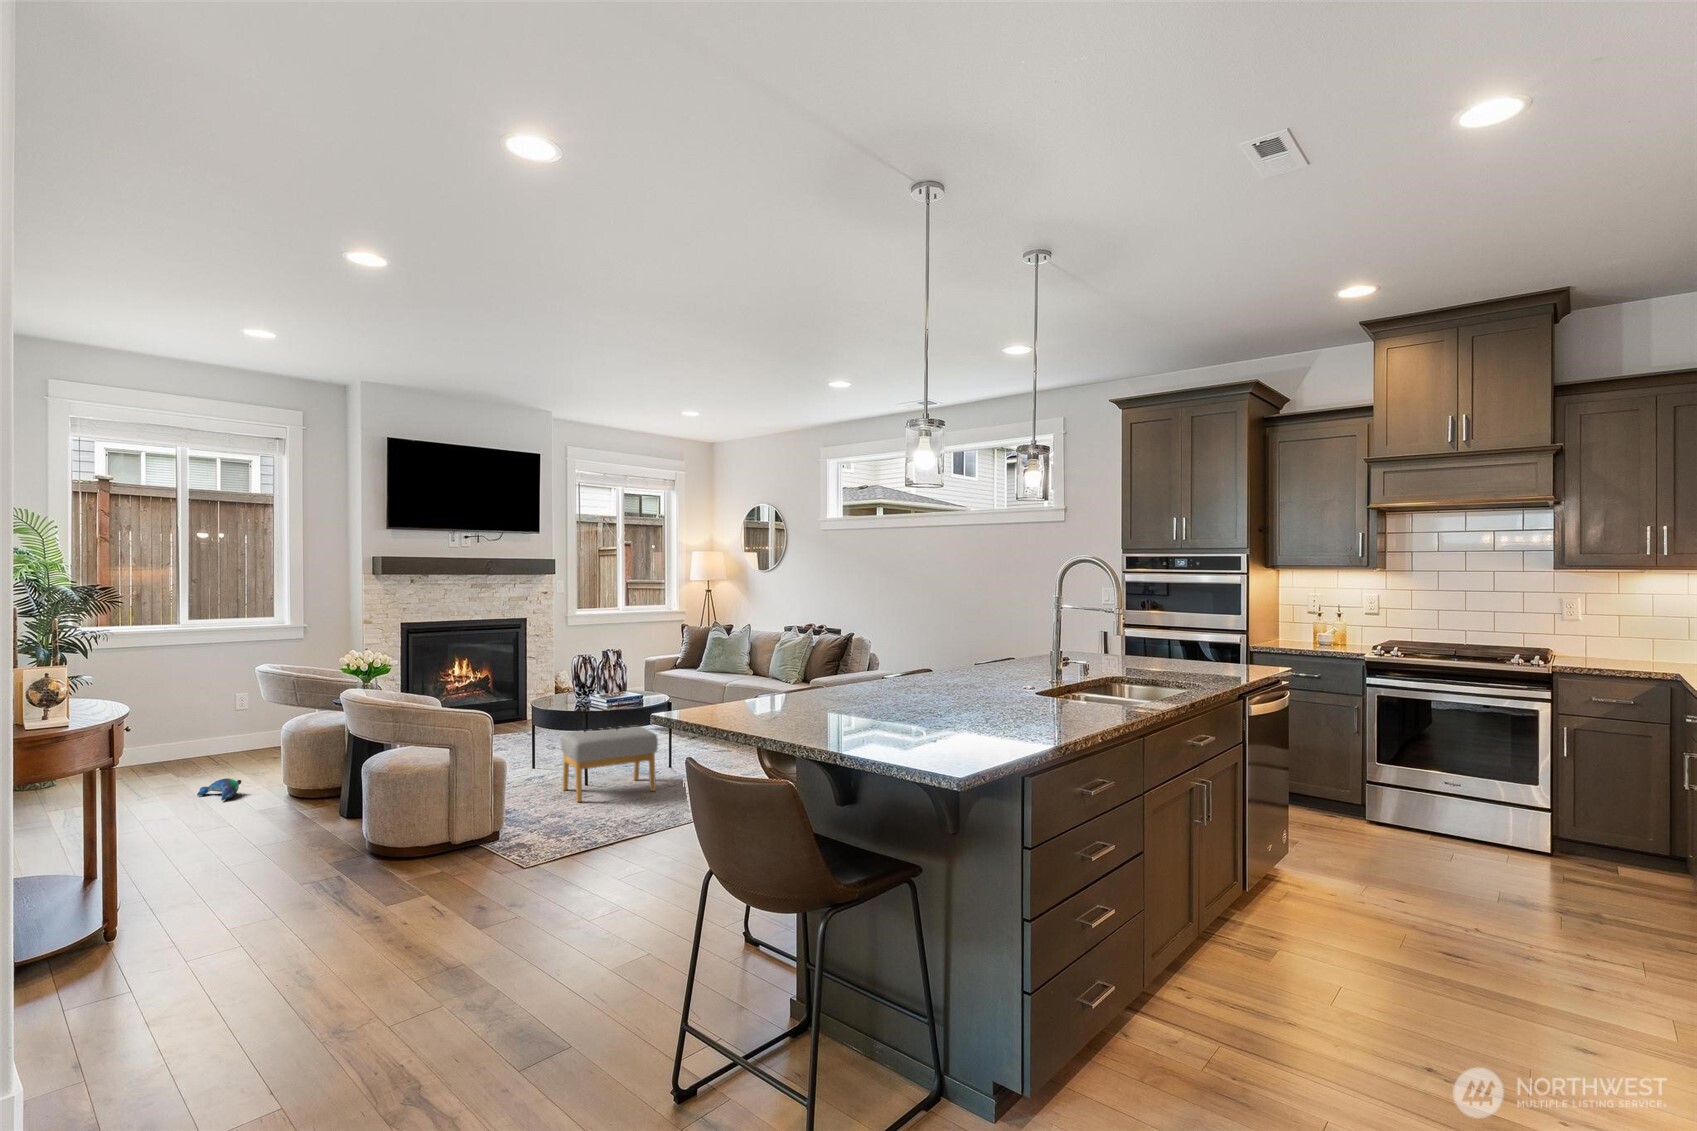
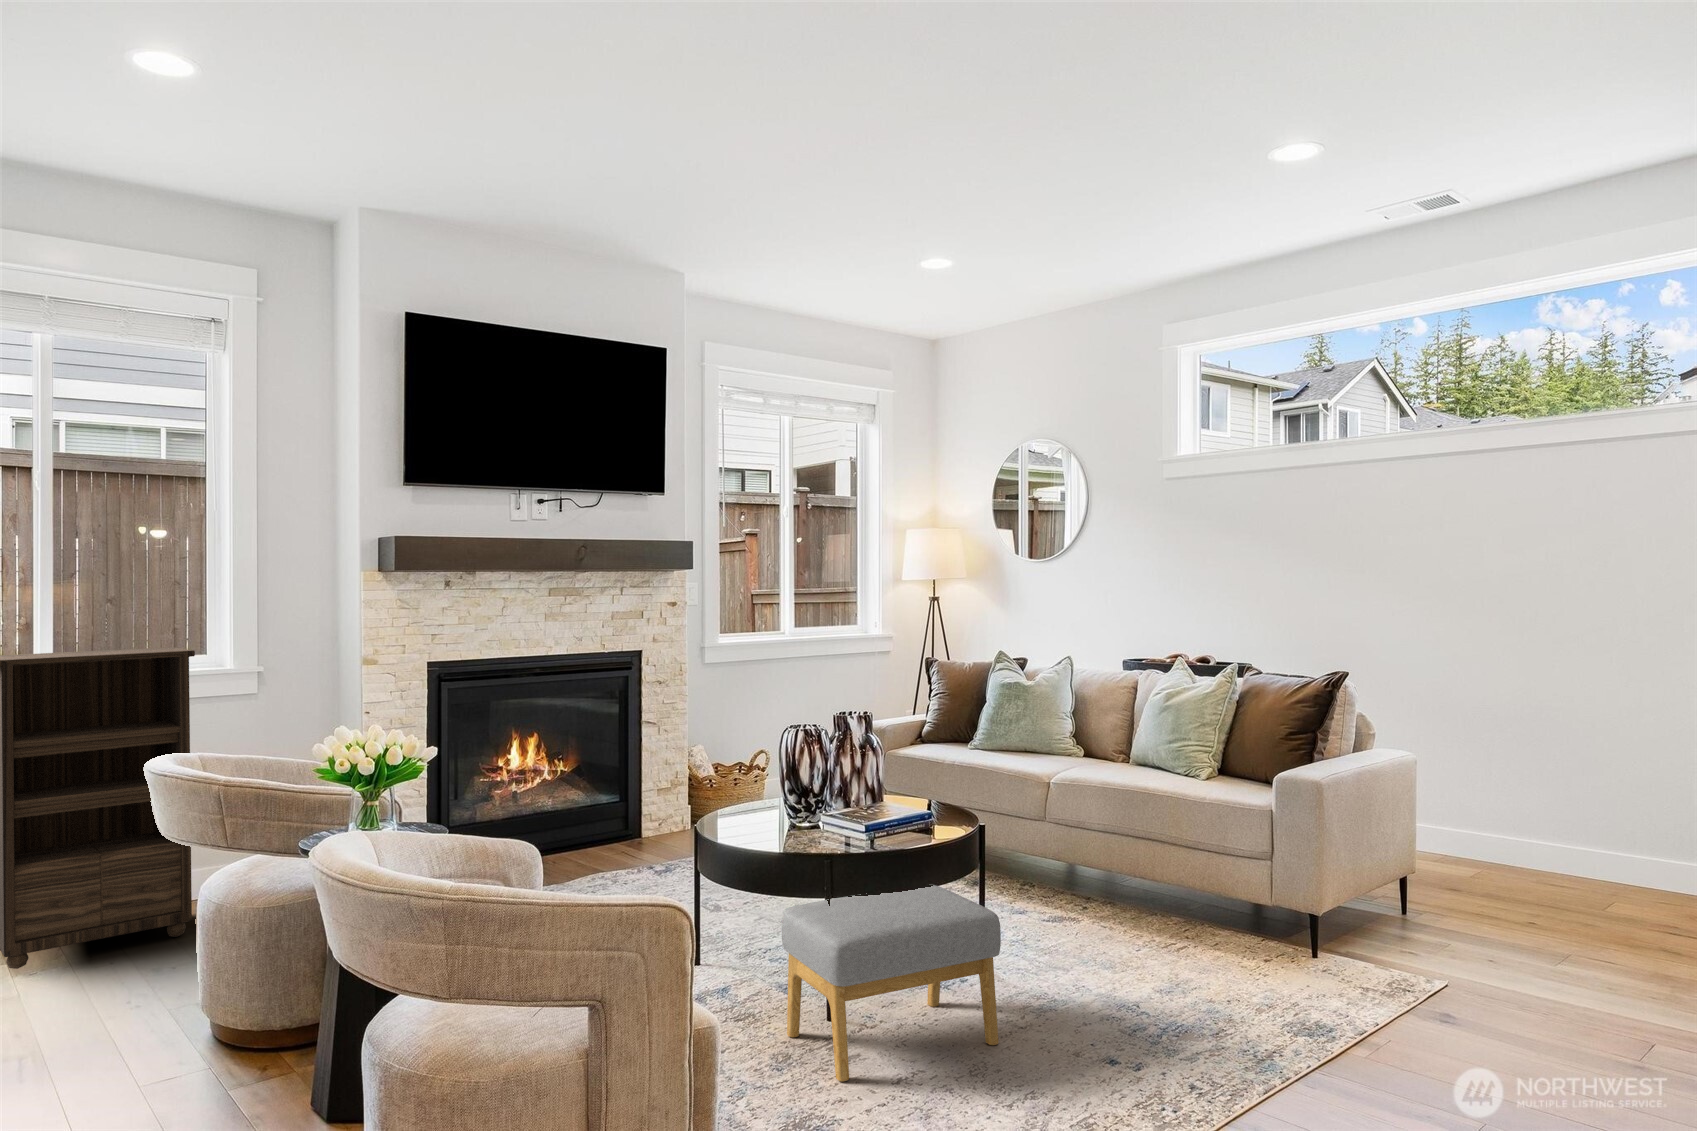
bookshelf: none [156,613,272,774] -> present [0,647,195,969]
plush toy: present [197,778,241,801] -> none [35,997,123,1054]

